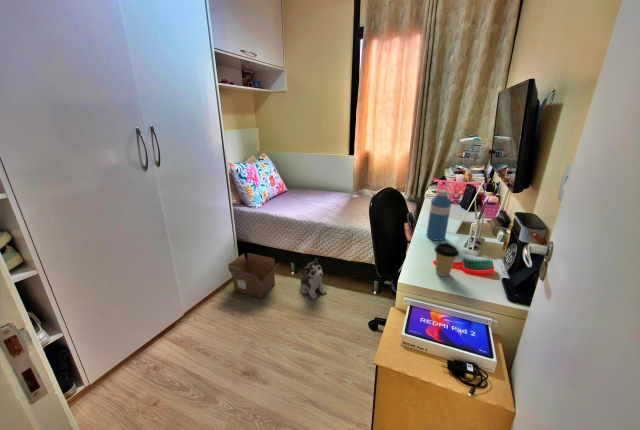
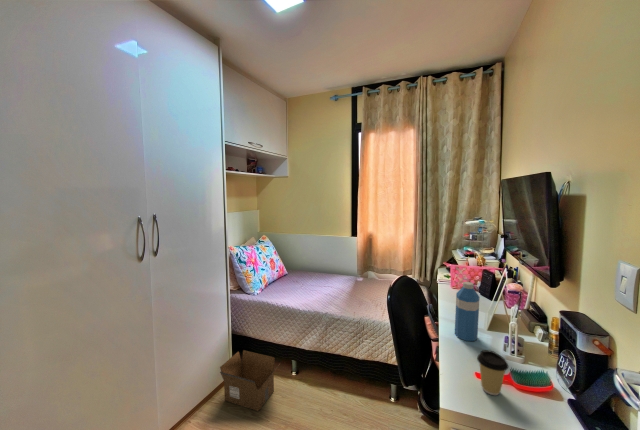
plush toy: present [300,258,327,299] -> none [304,356,336,410]

